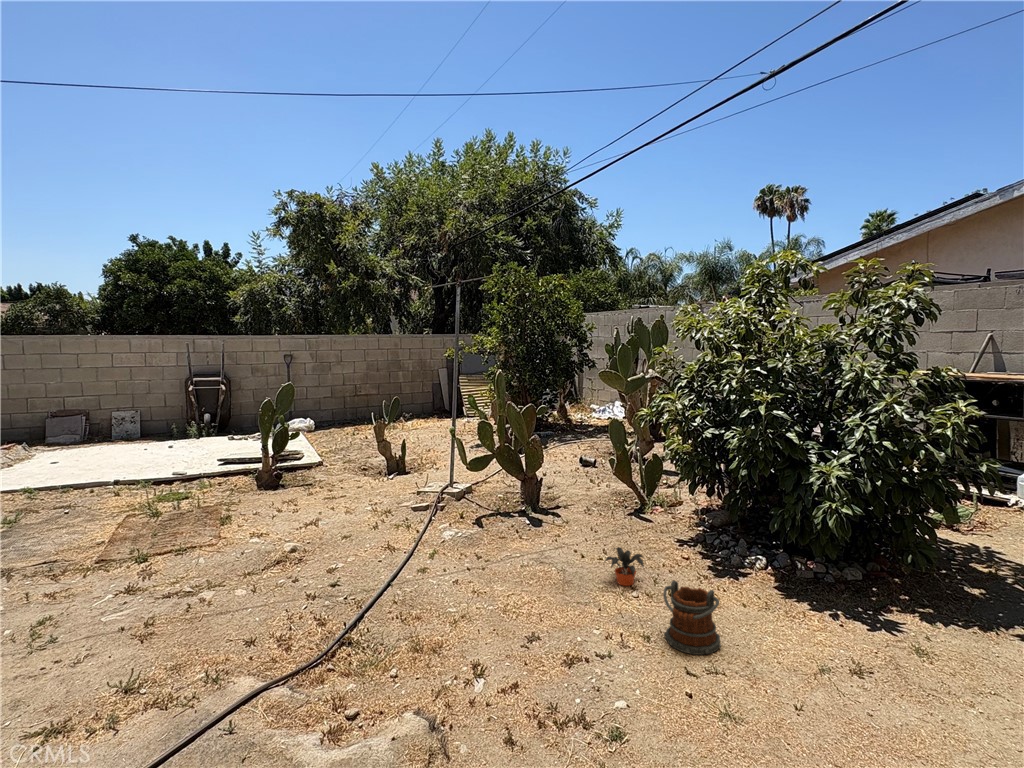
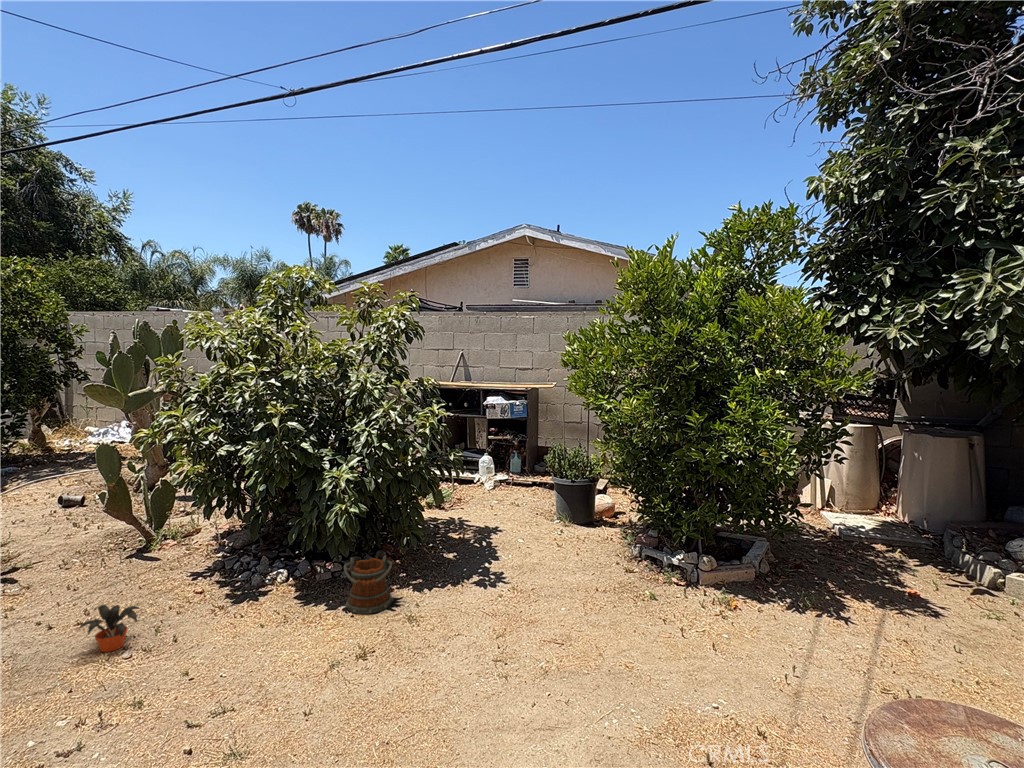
bucket: present [663,581,721,655] -> present [344,556,393,614]

